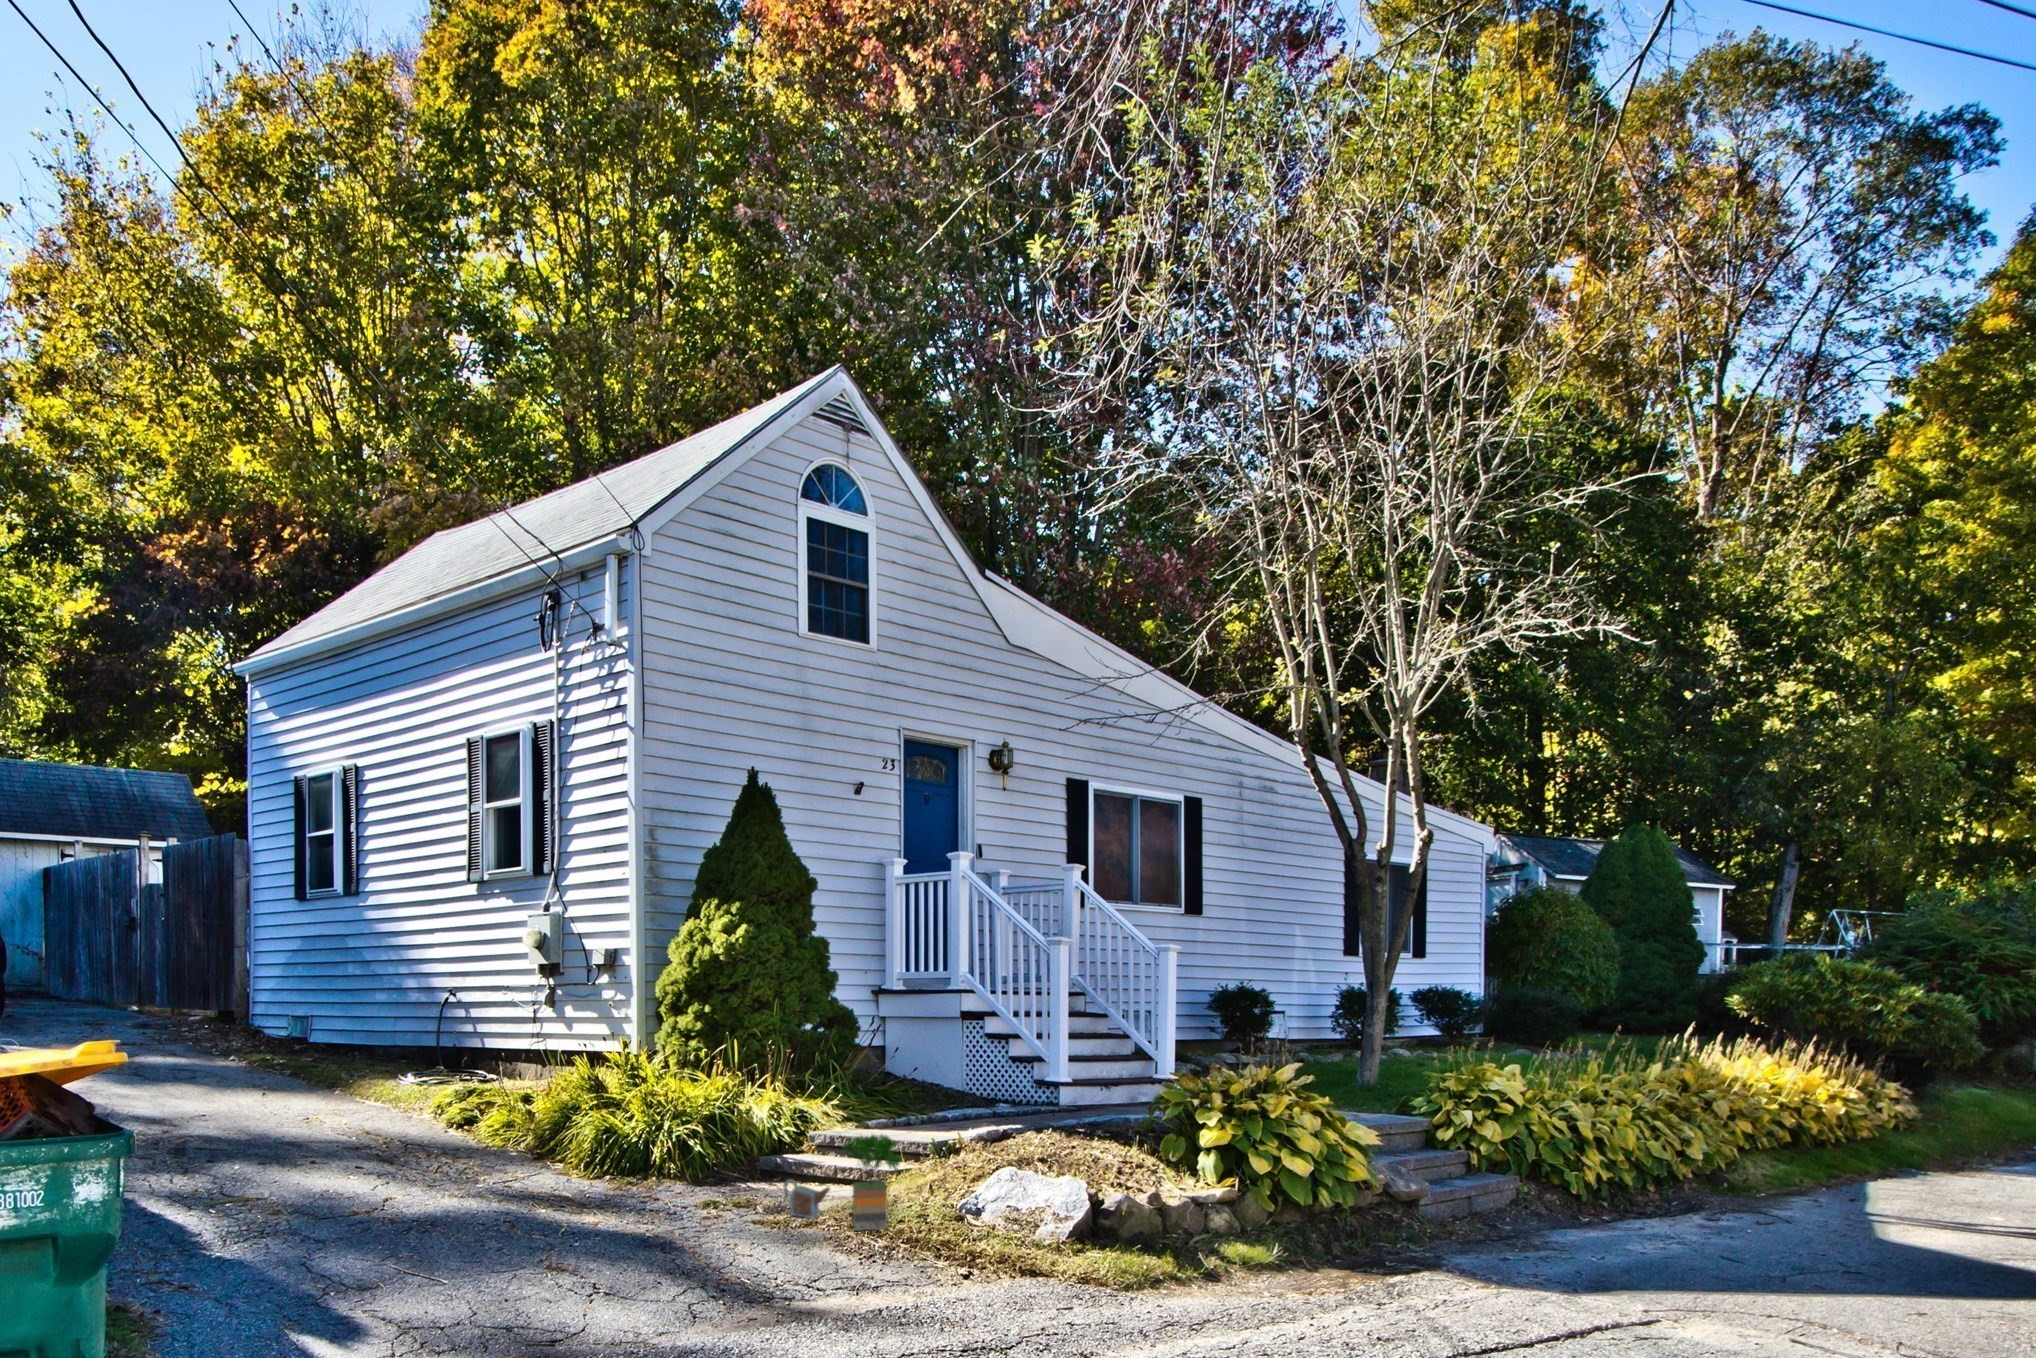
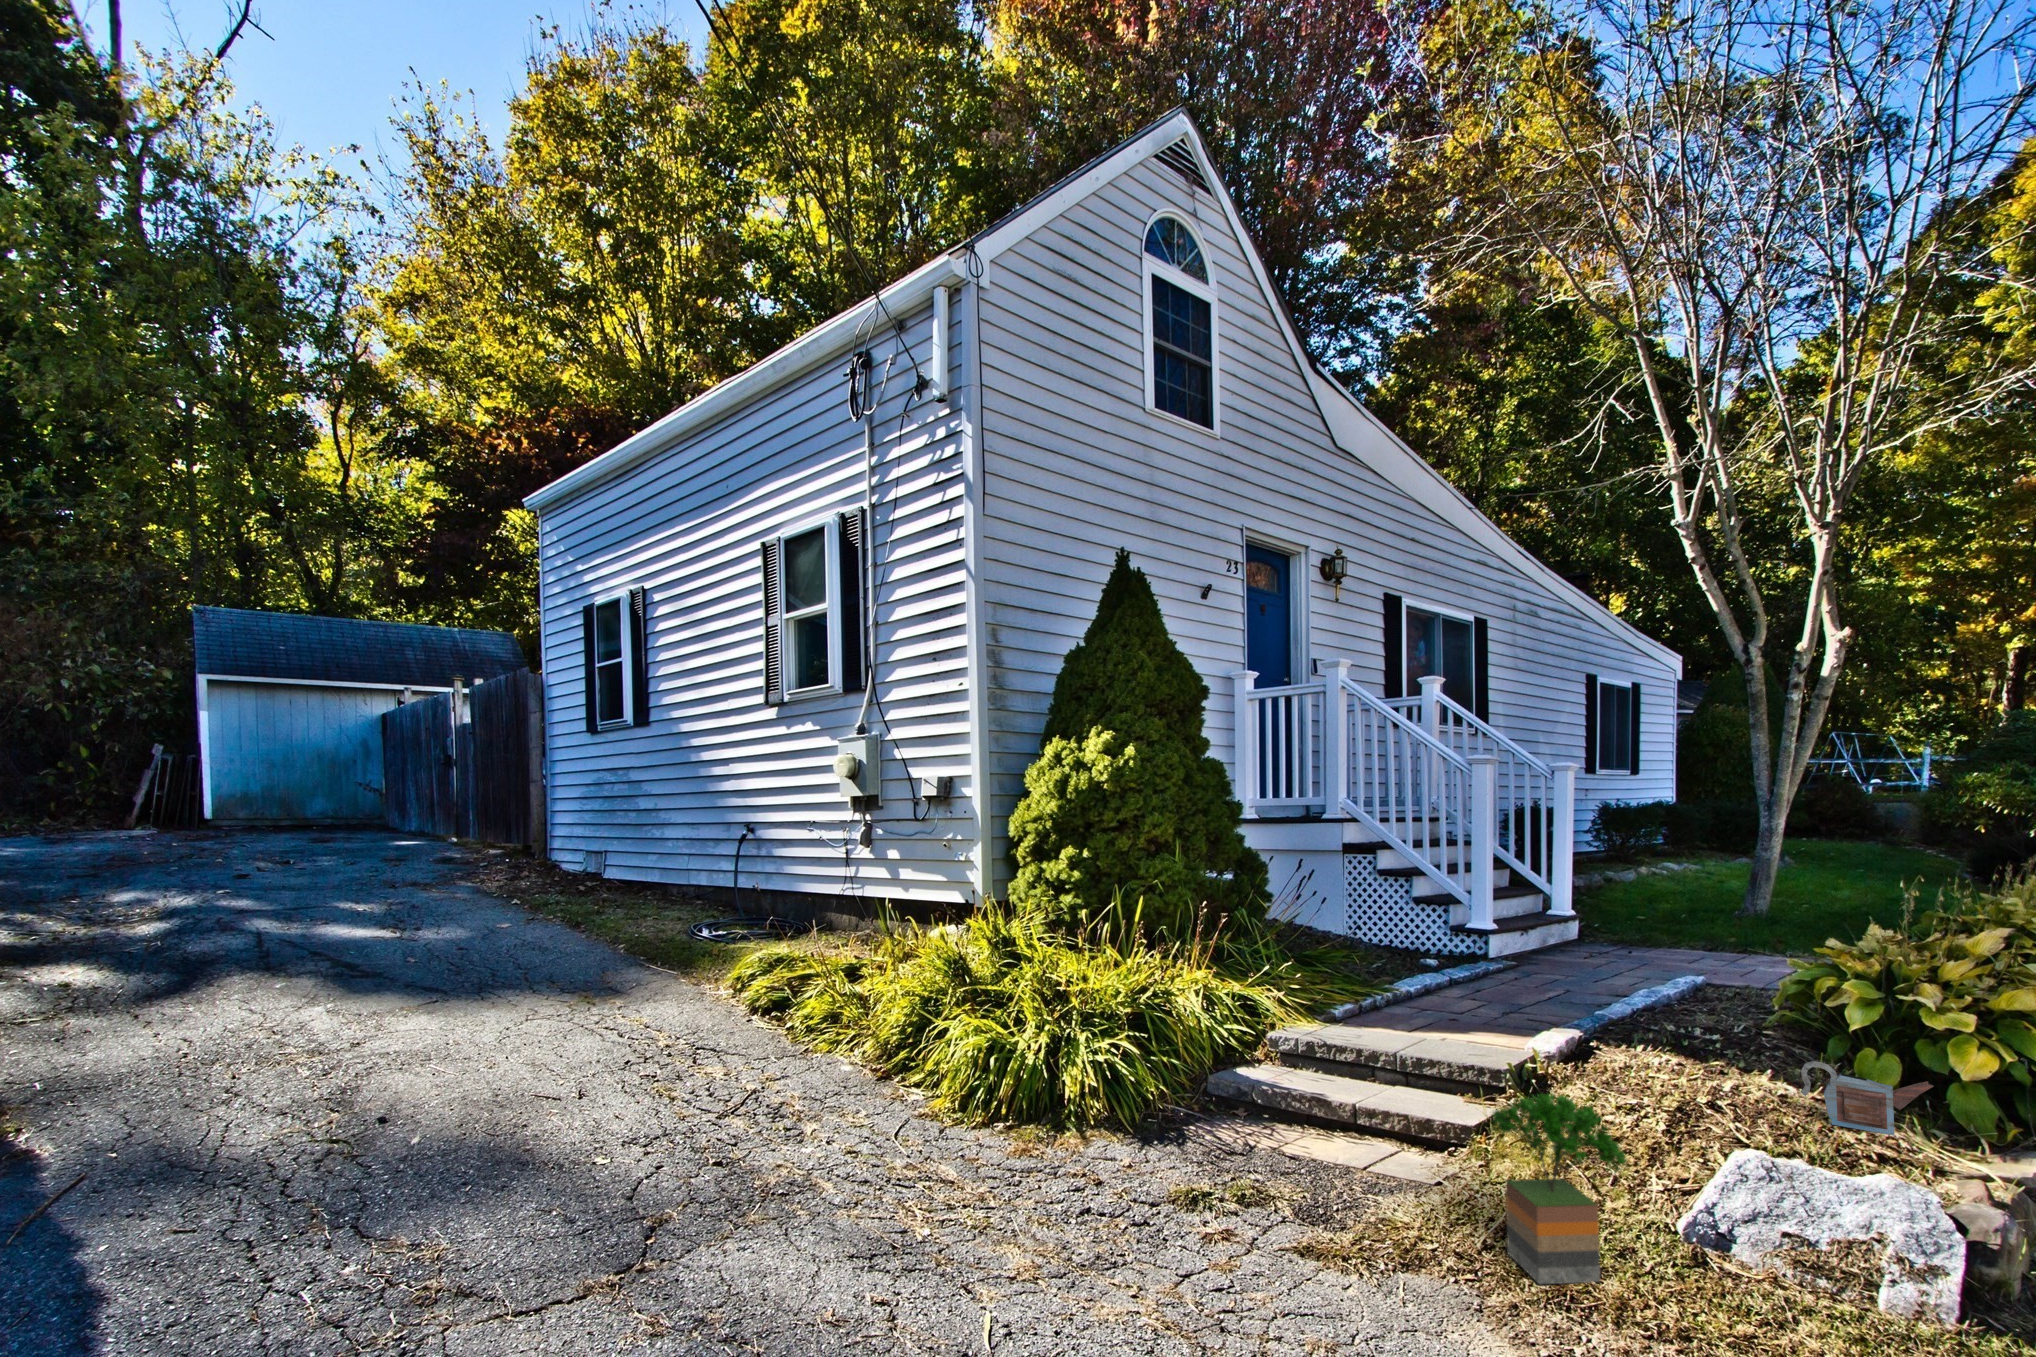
watering can: present [783,1179,830,1219] -> present [1800,1061,1934,1135]

